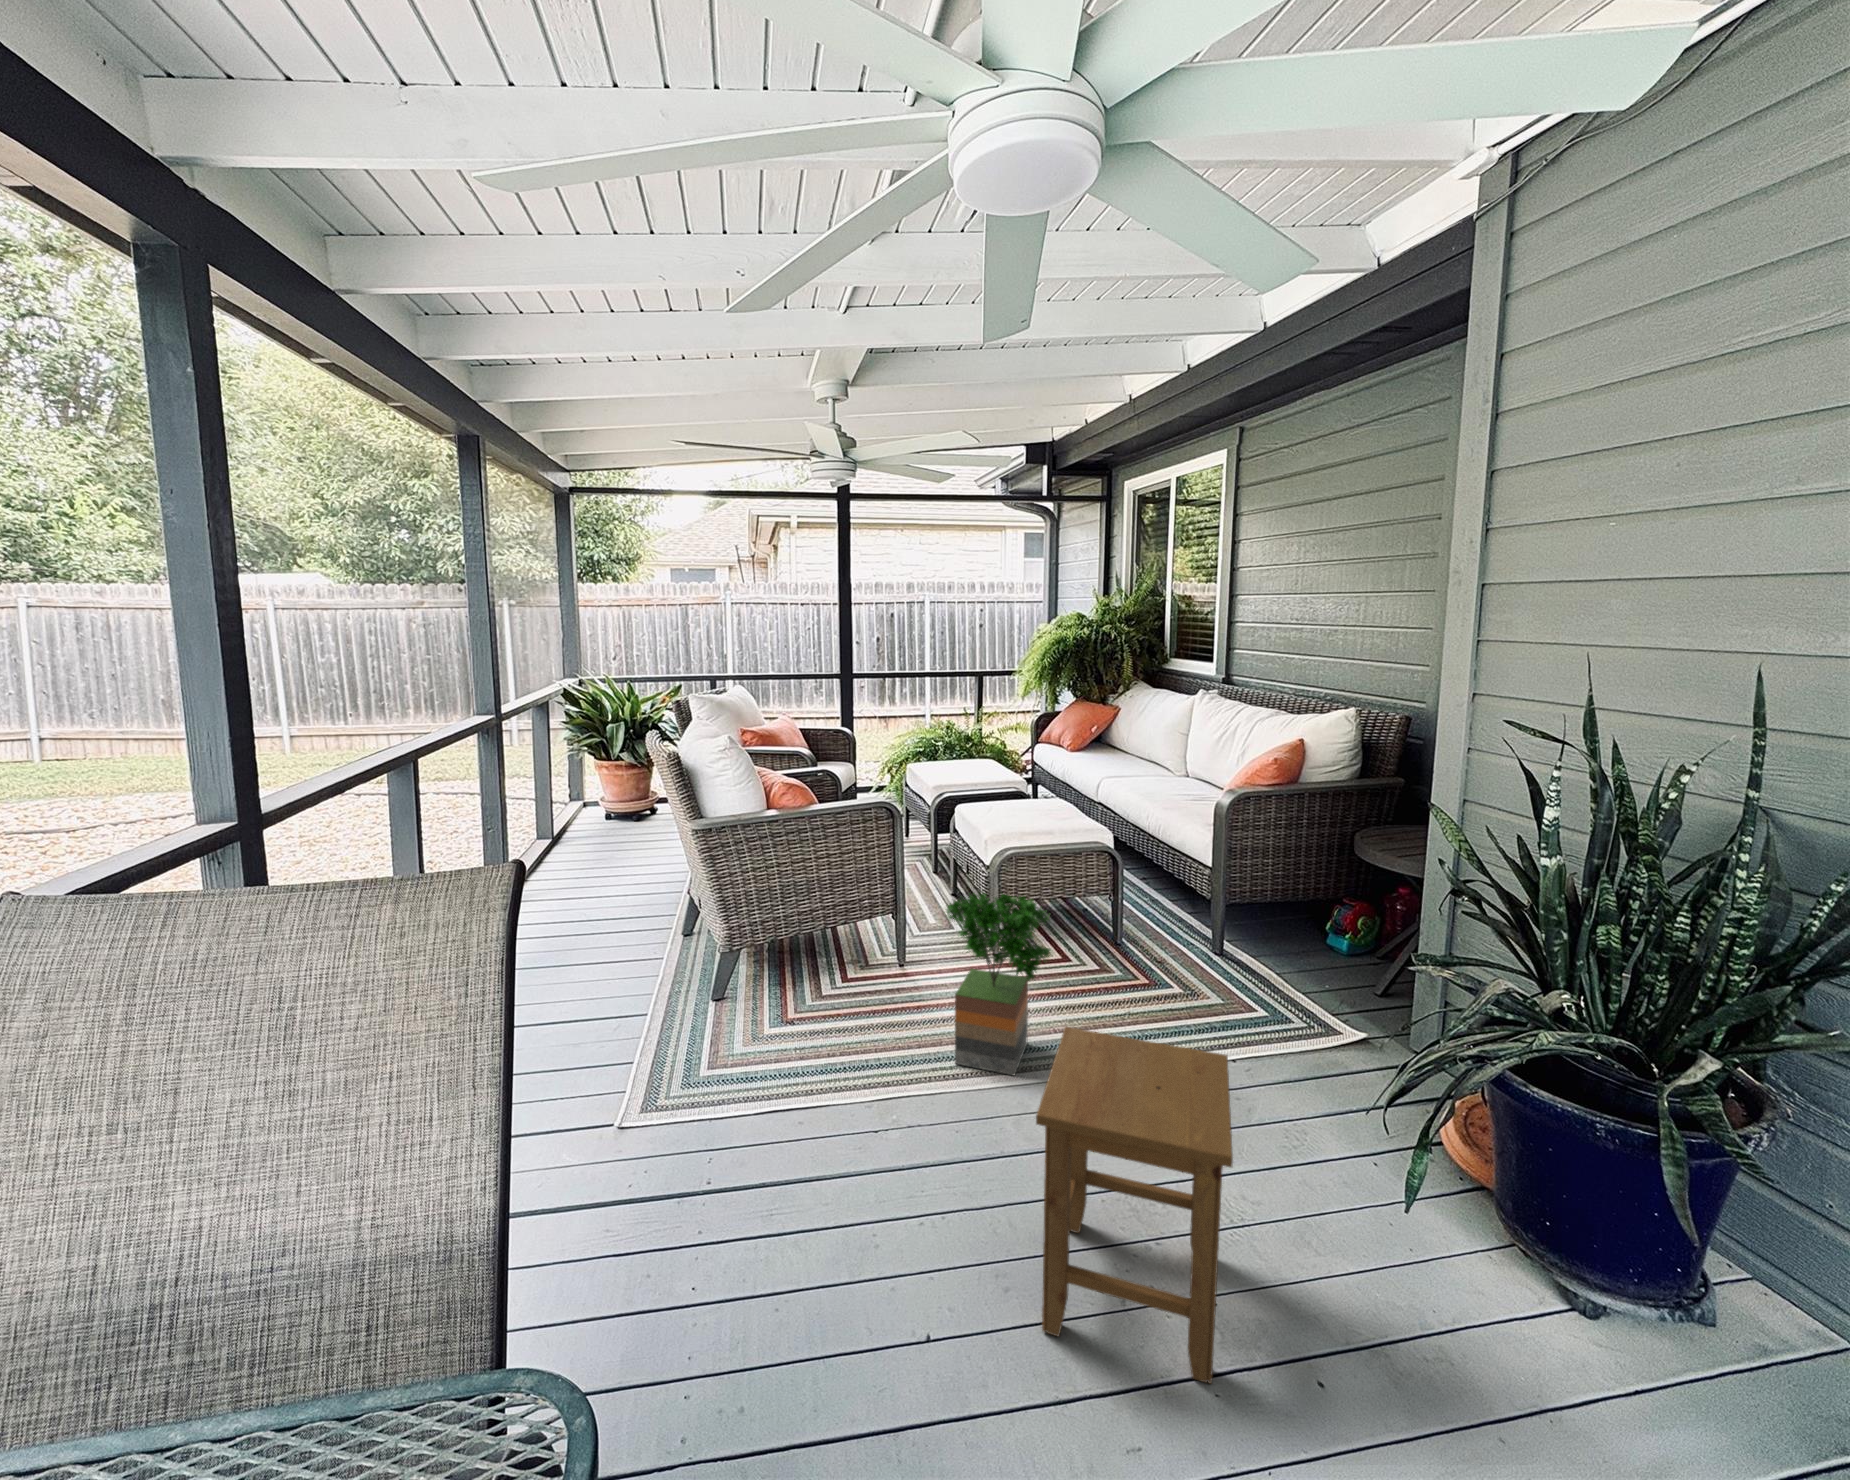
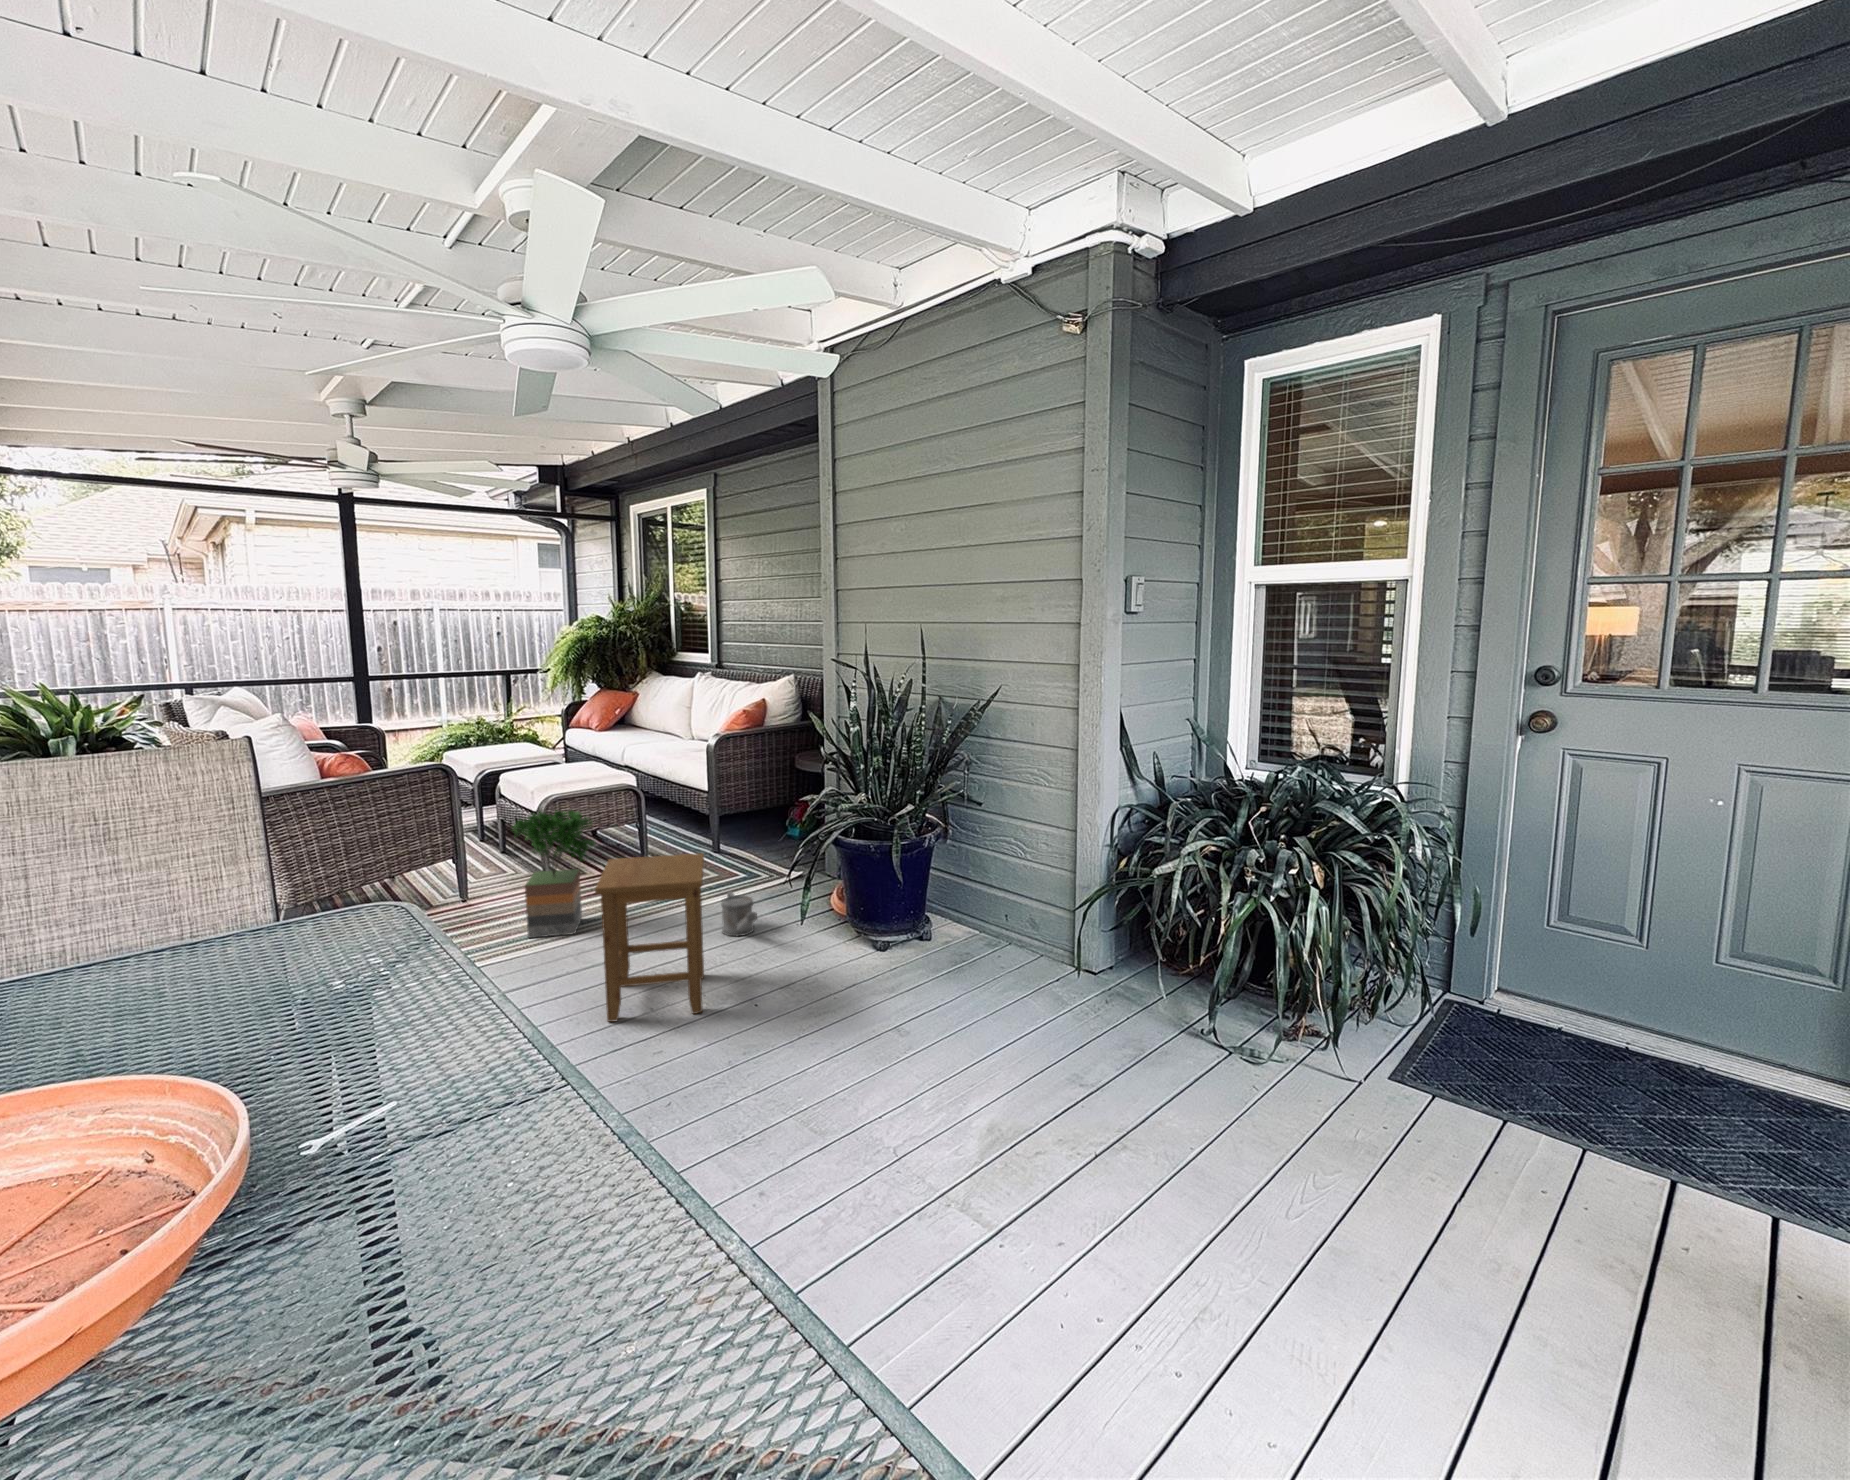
watering can: none [1237,1073,1311,1170] -> present [721,891,757,936]

